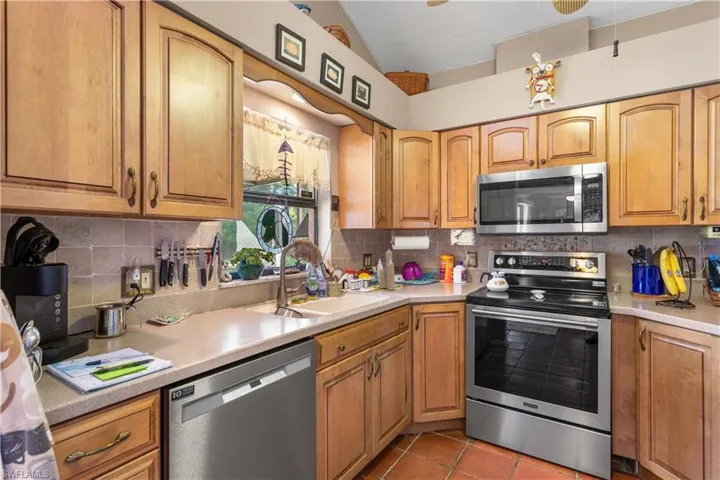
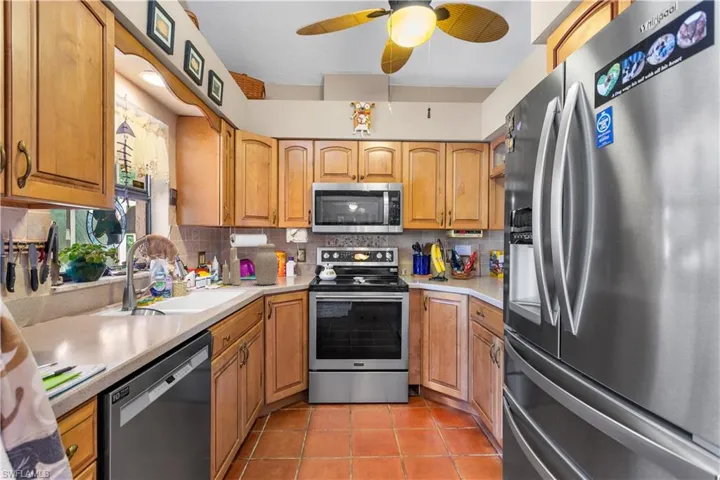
jar: none [409,248,432,292] -> present [255,244,278,285]

